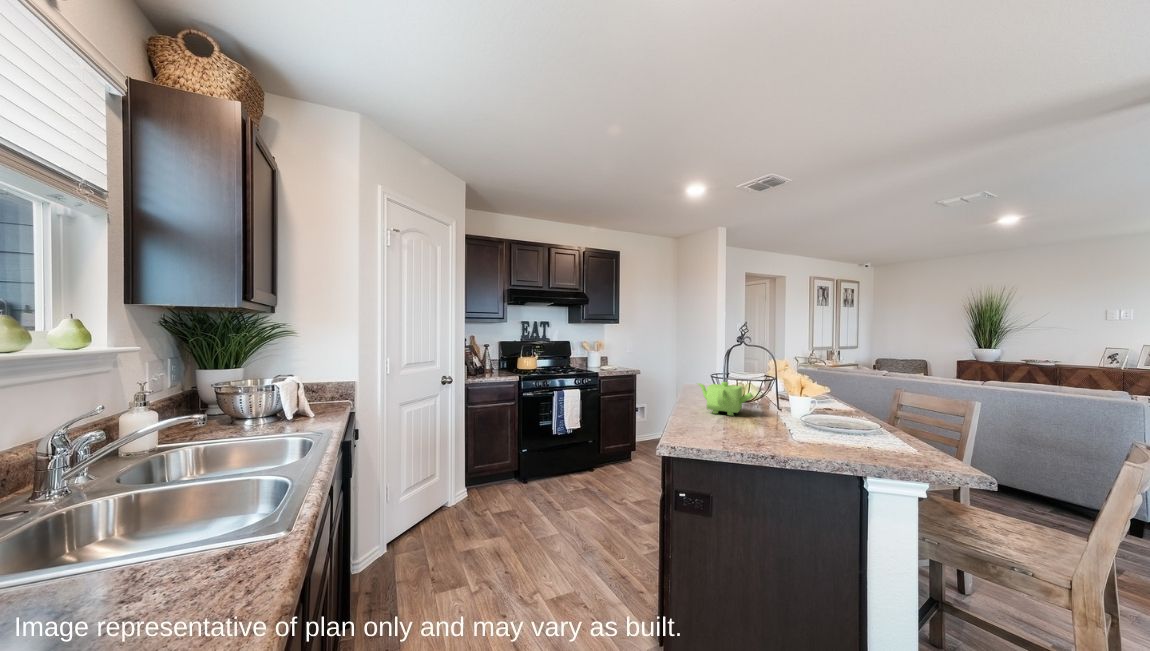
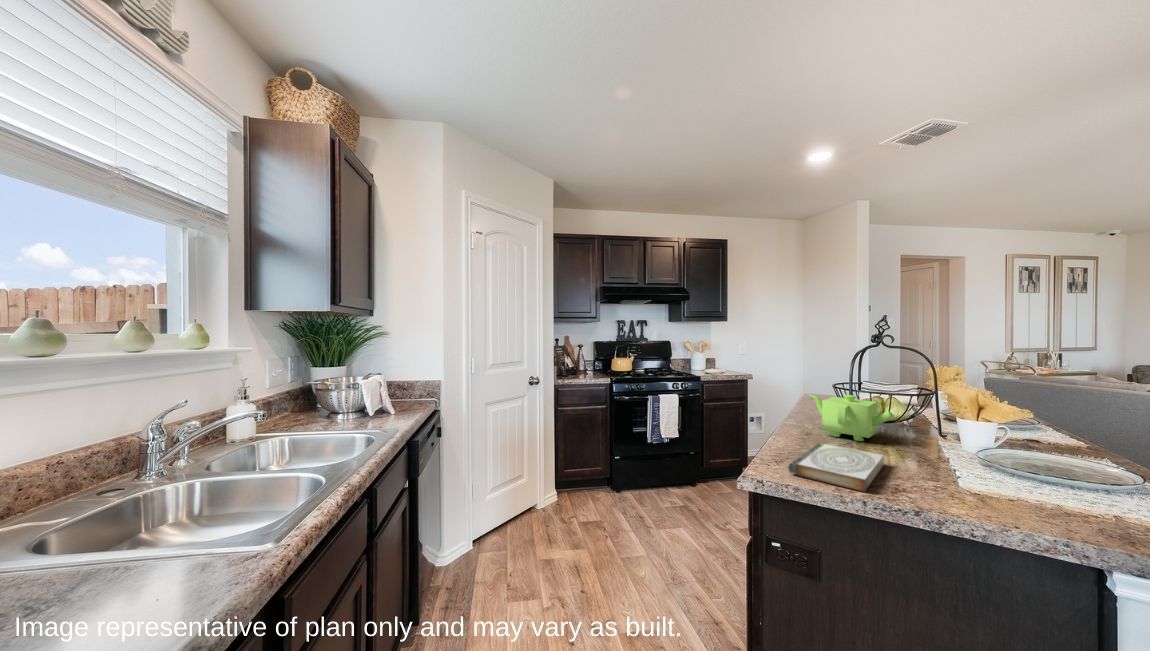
book: none [691,418,749,447] -> present [788,443,884,492]

